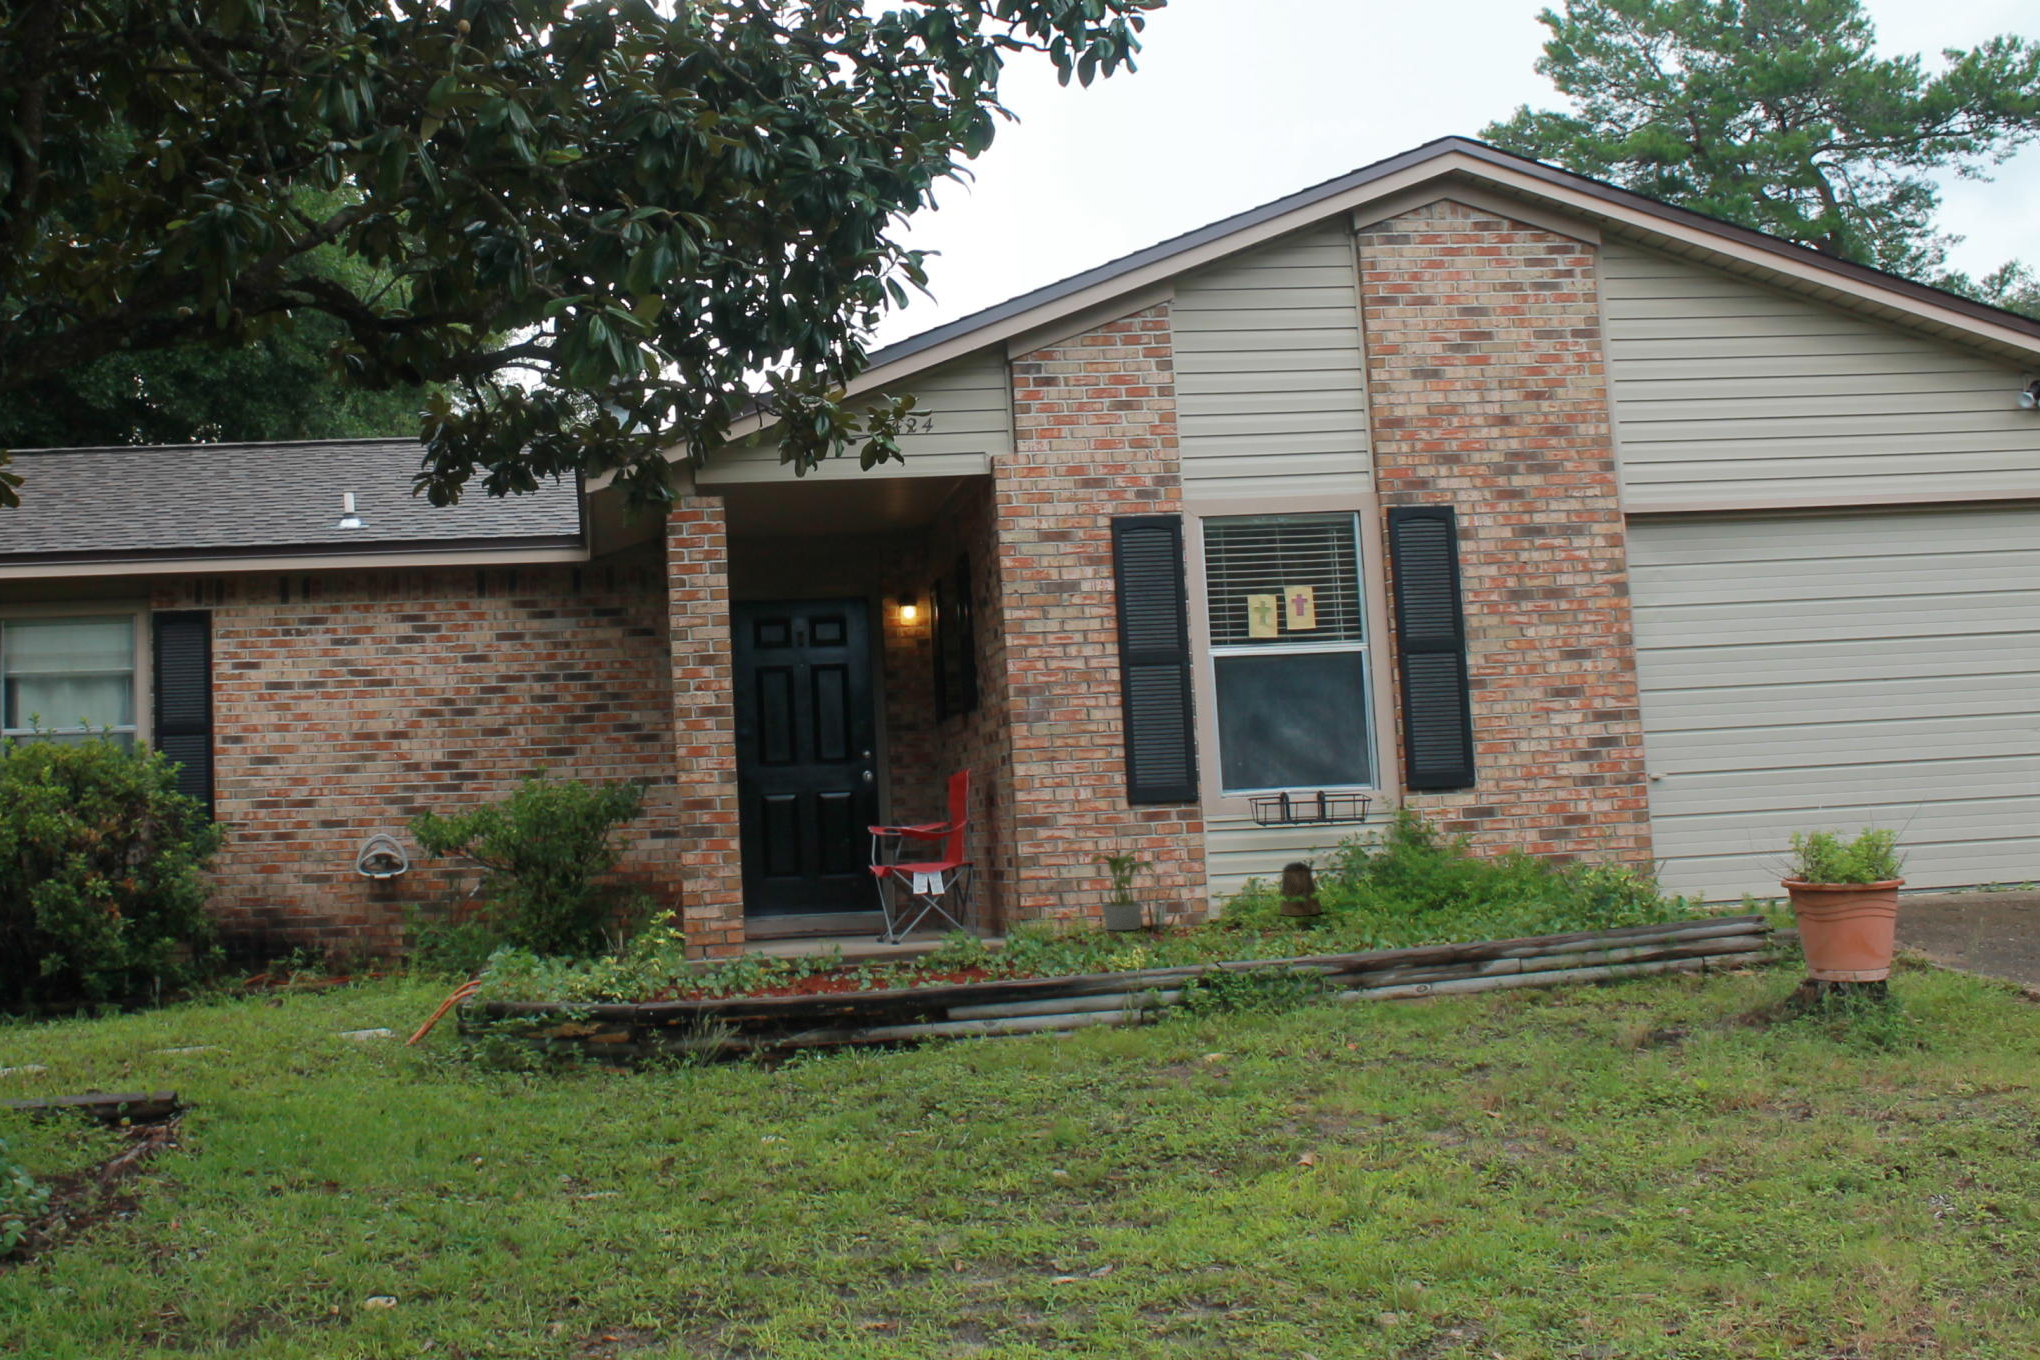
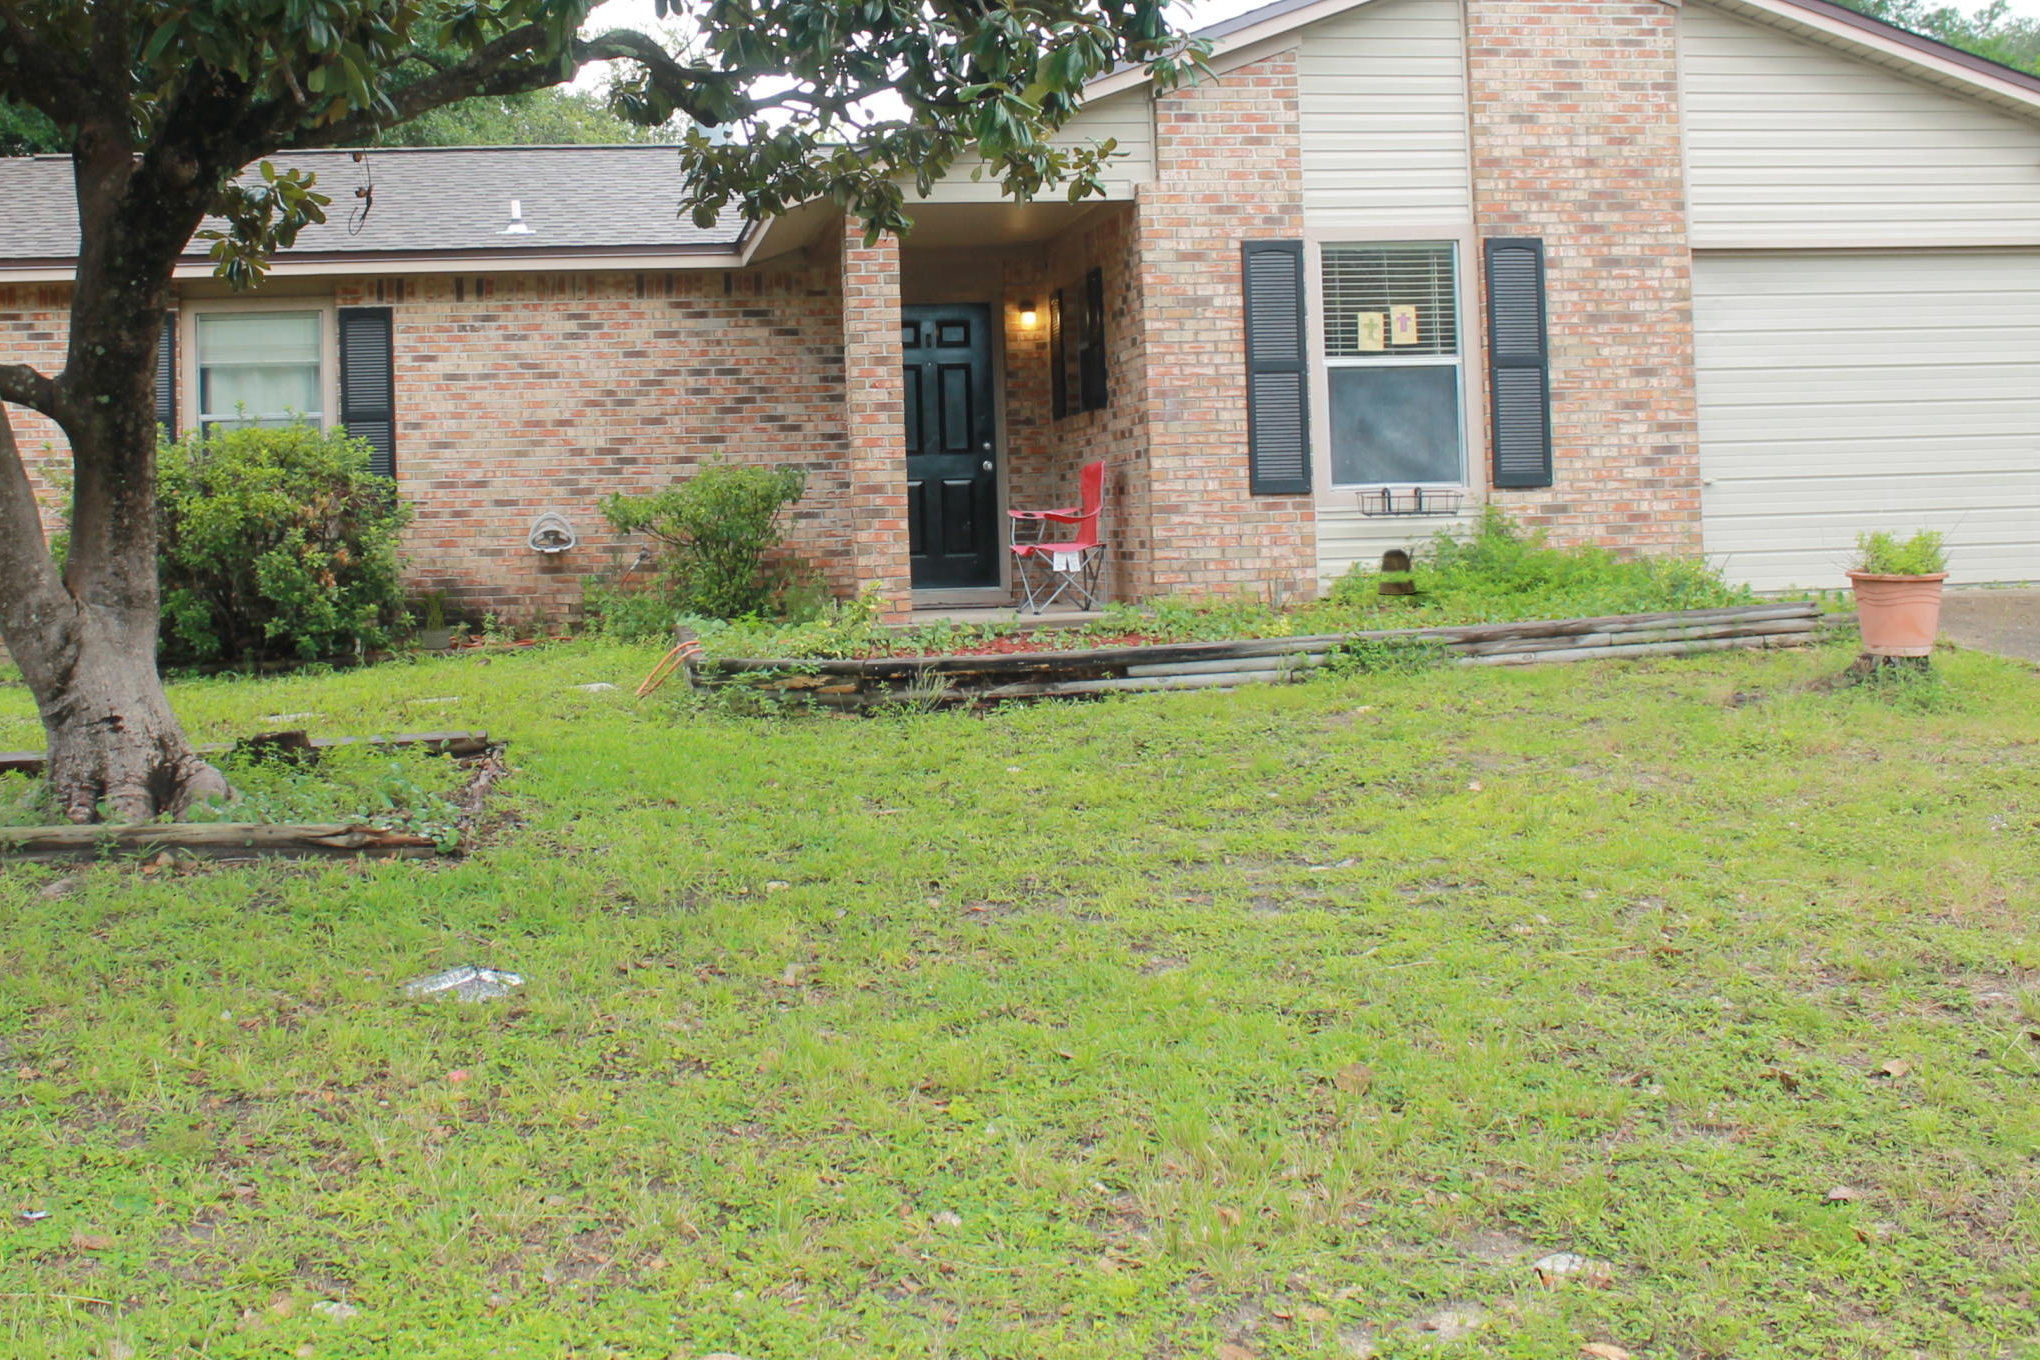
potted plant: present [1092,850,1153,930] -> present [414,589,464,649]

